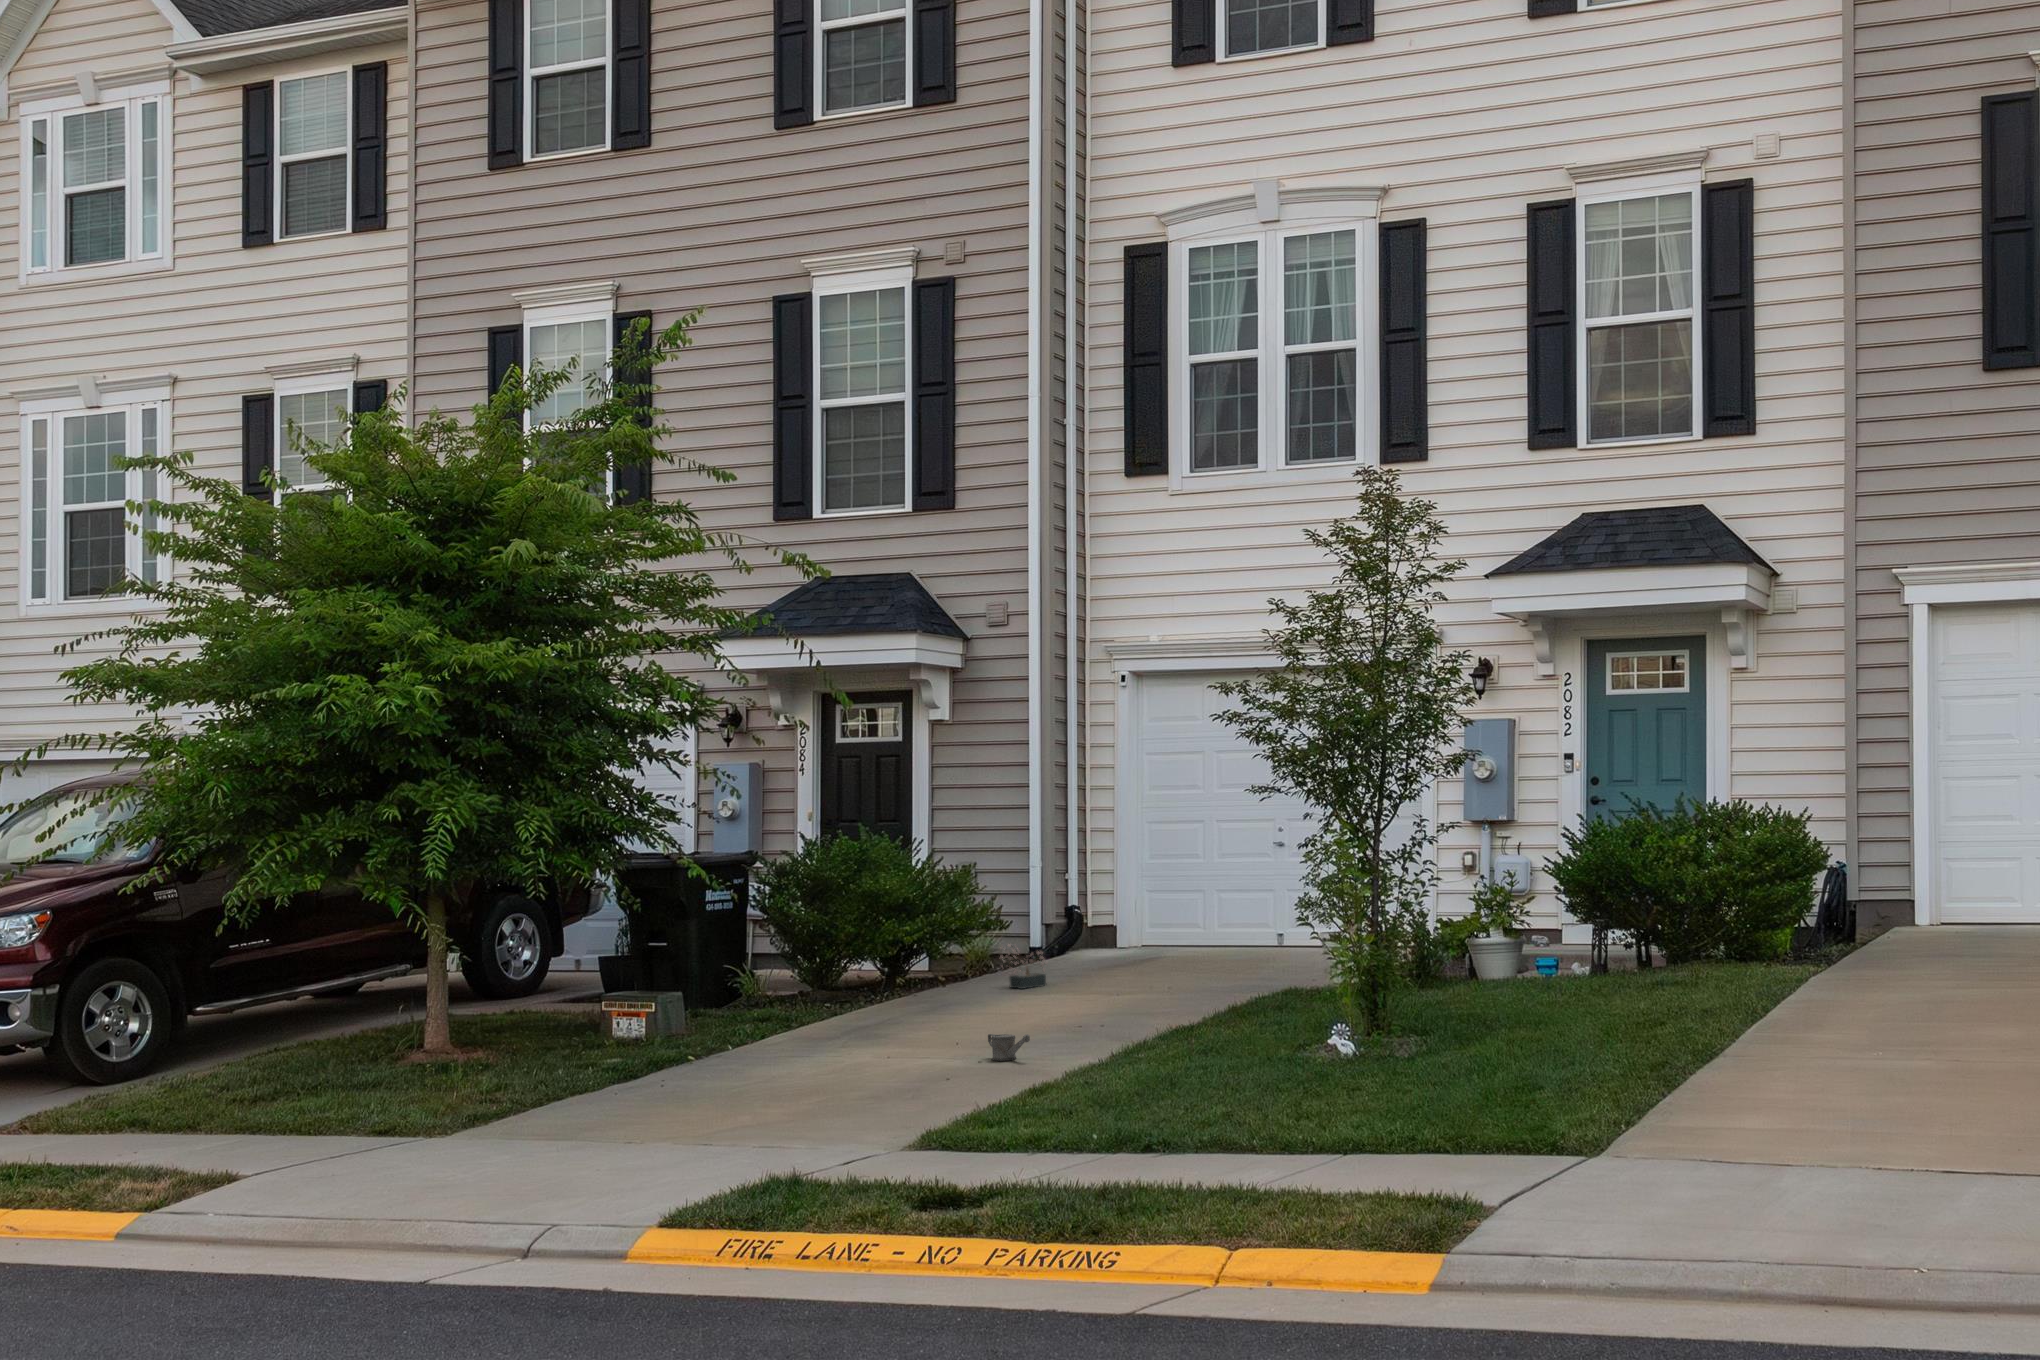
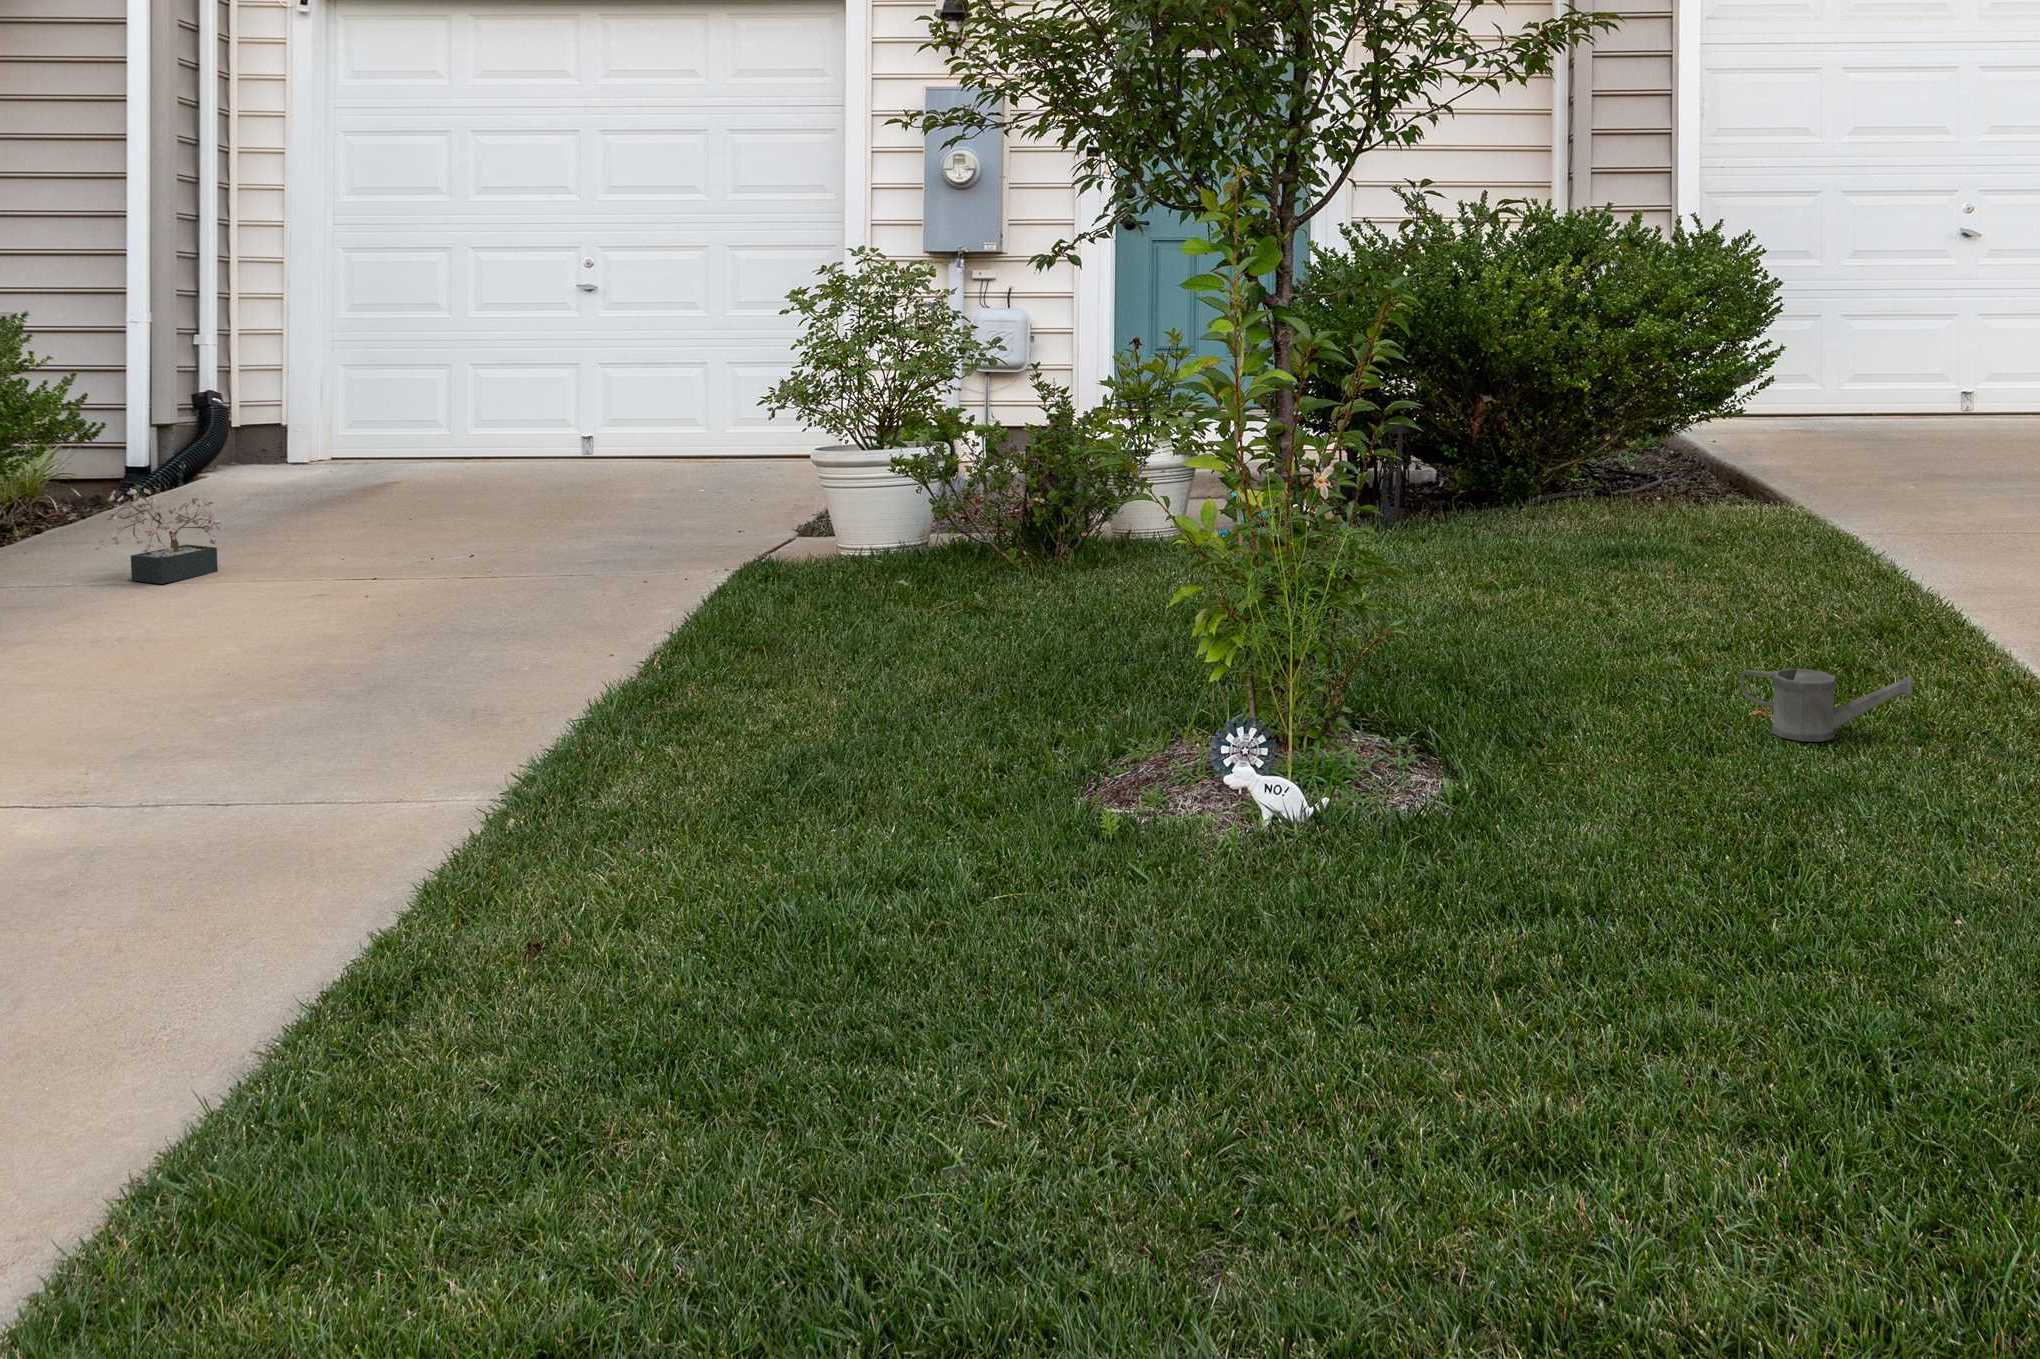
watering can: present [988,1034,1030,1061] -> present [1740,669,1913,742]

